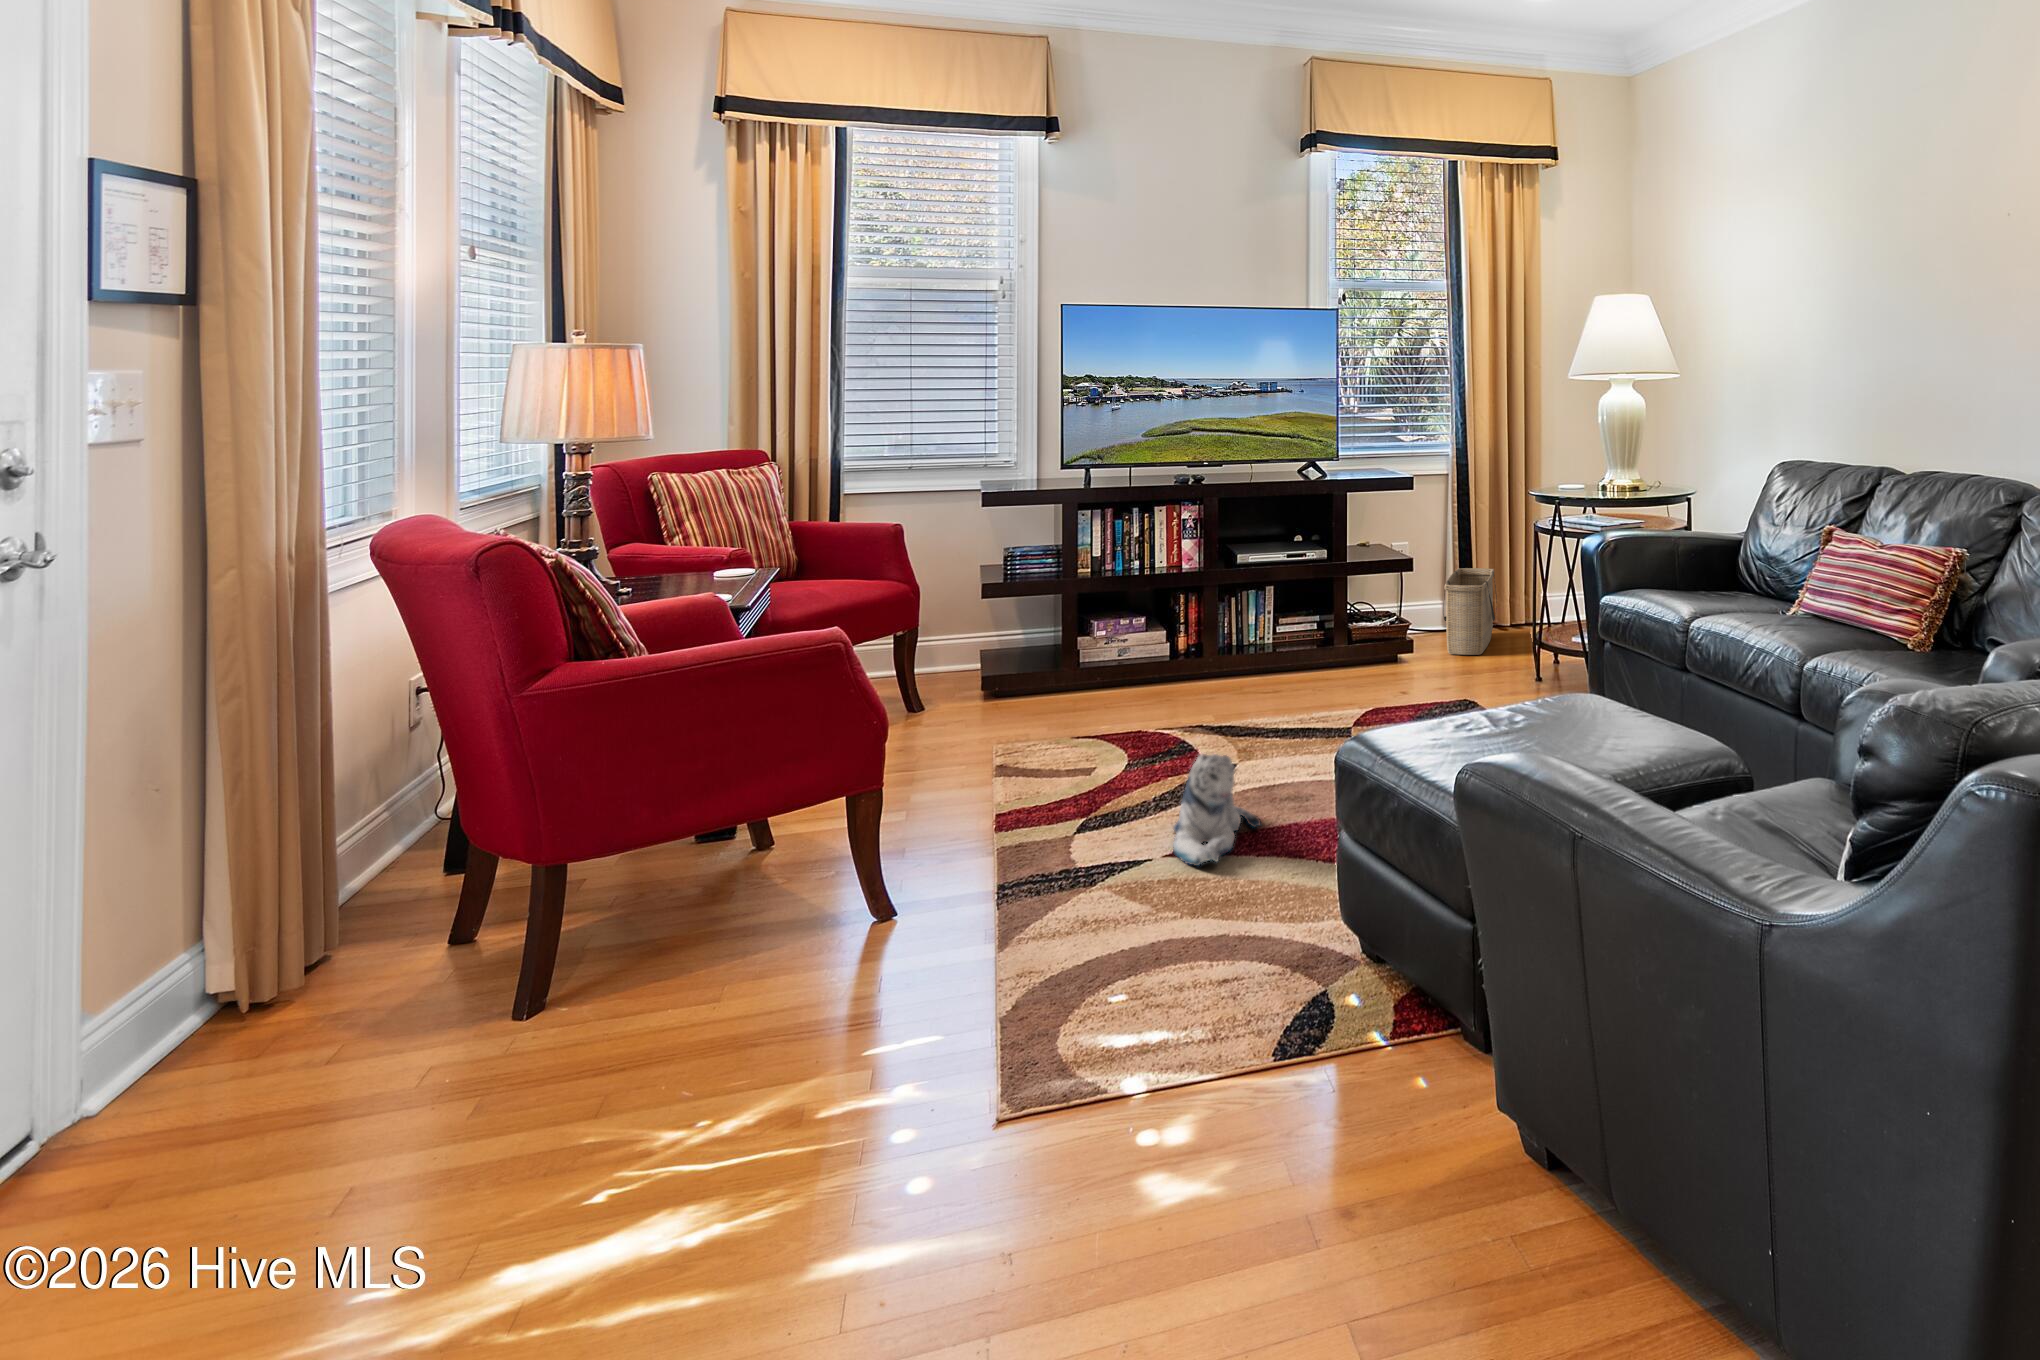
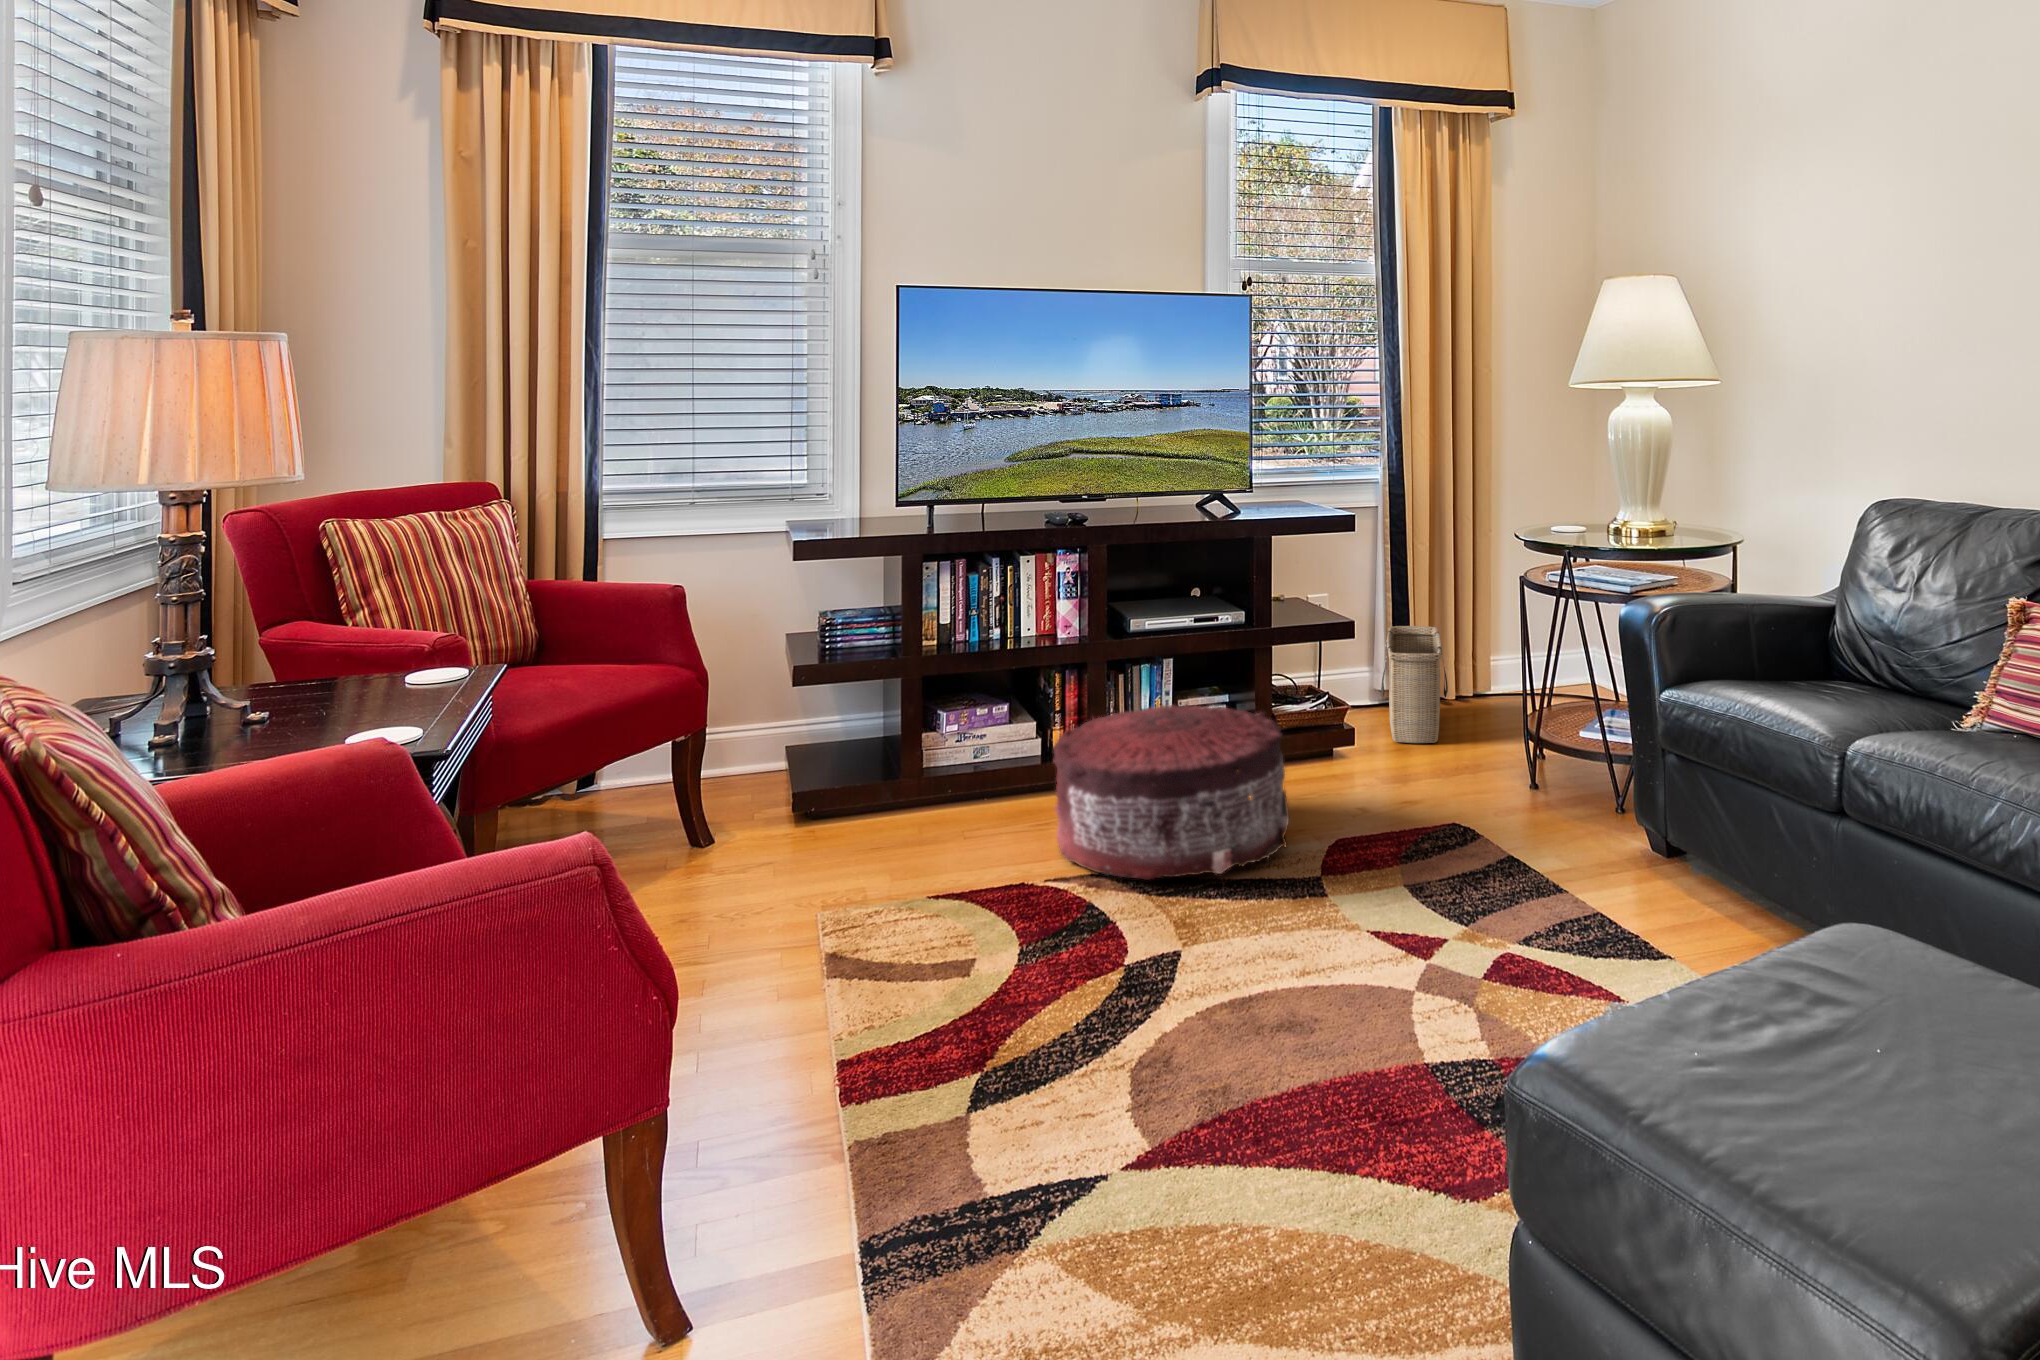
pouf: none [1166,613,1337,729] -> present [1054,704,1289,880]
plush toy: present [1173,754,1261,866] -> none [1124,986,1264,1196]

